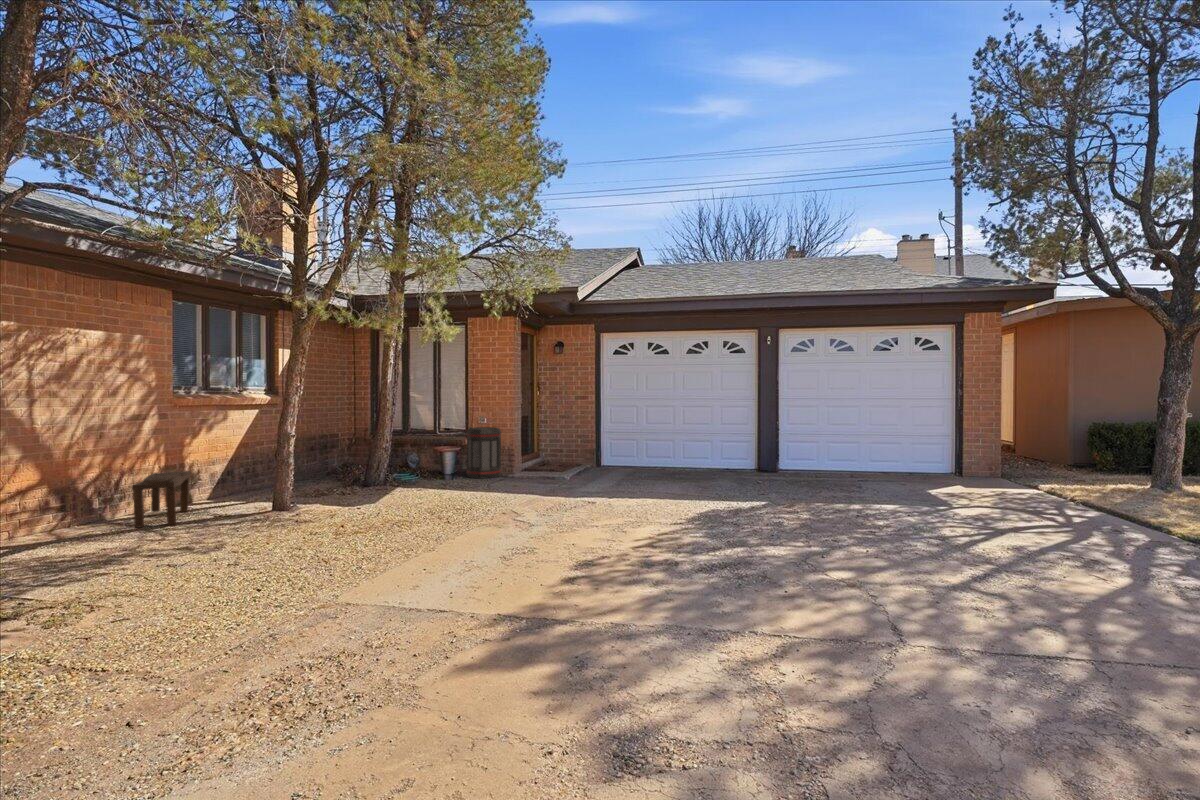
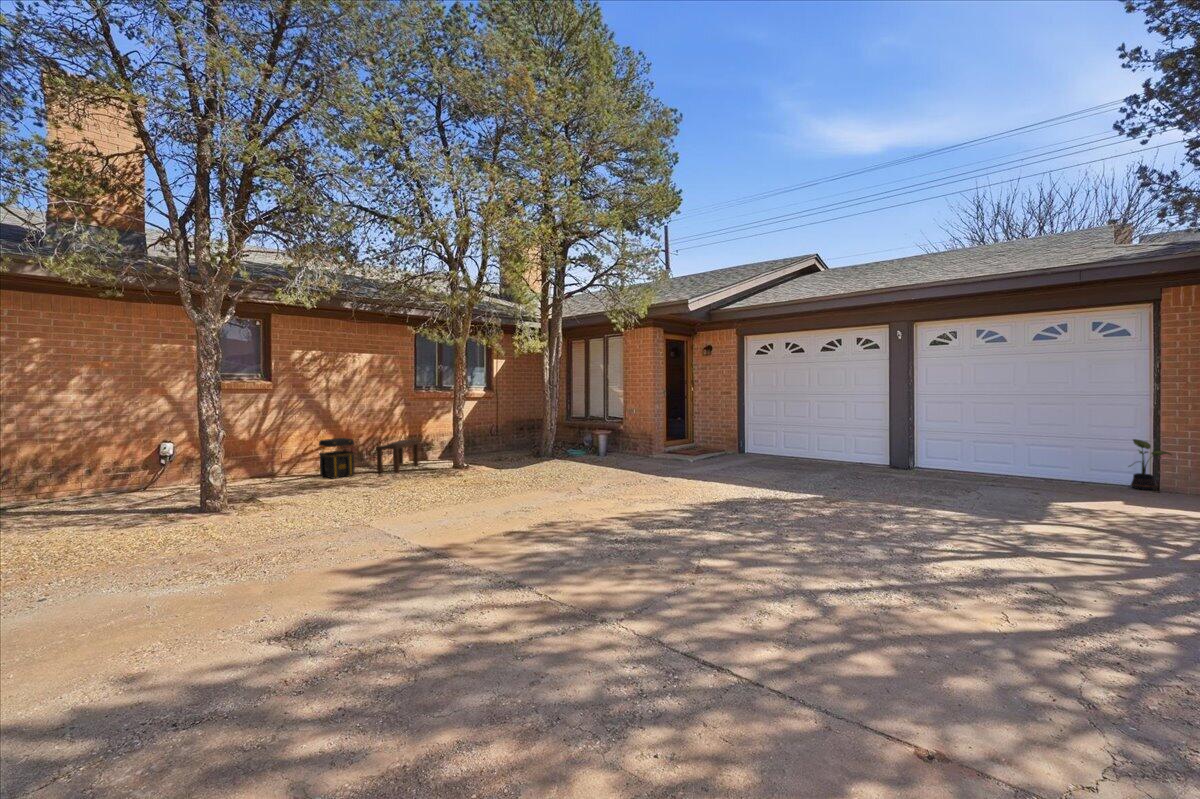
trash can: present [466,427,501,479] -> none [618,416,646,457]
potted plant: none [964,436,996,479] -> present [1131,439,1171,490]
toolbox: none [23,474,99,545] -> present [319,438,355,479]

